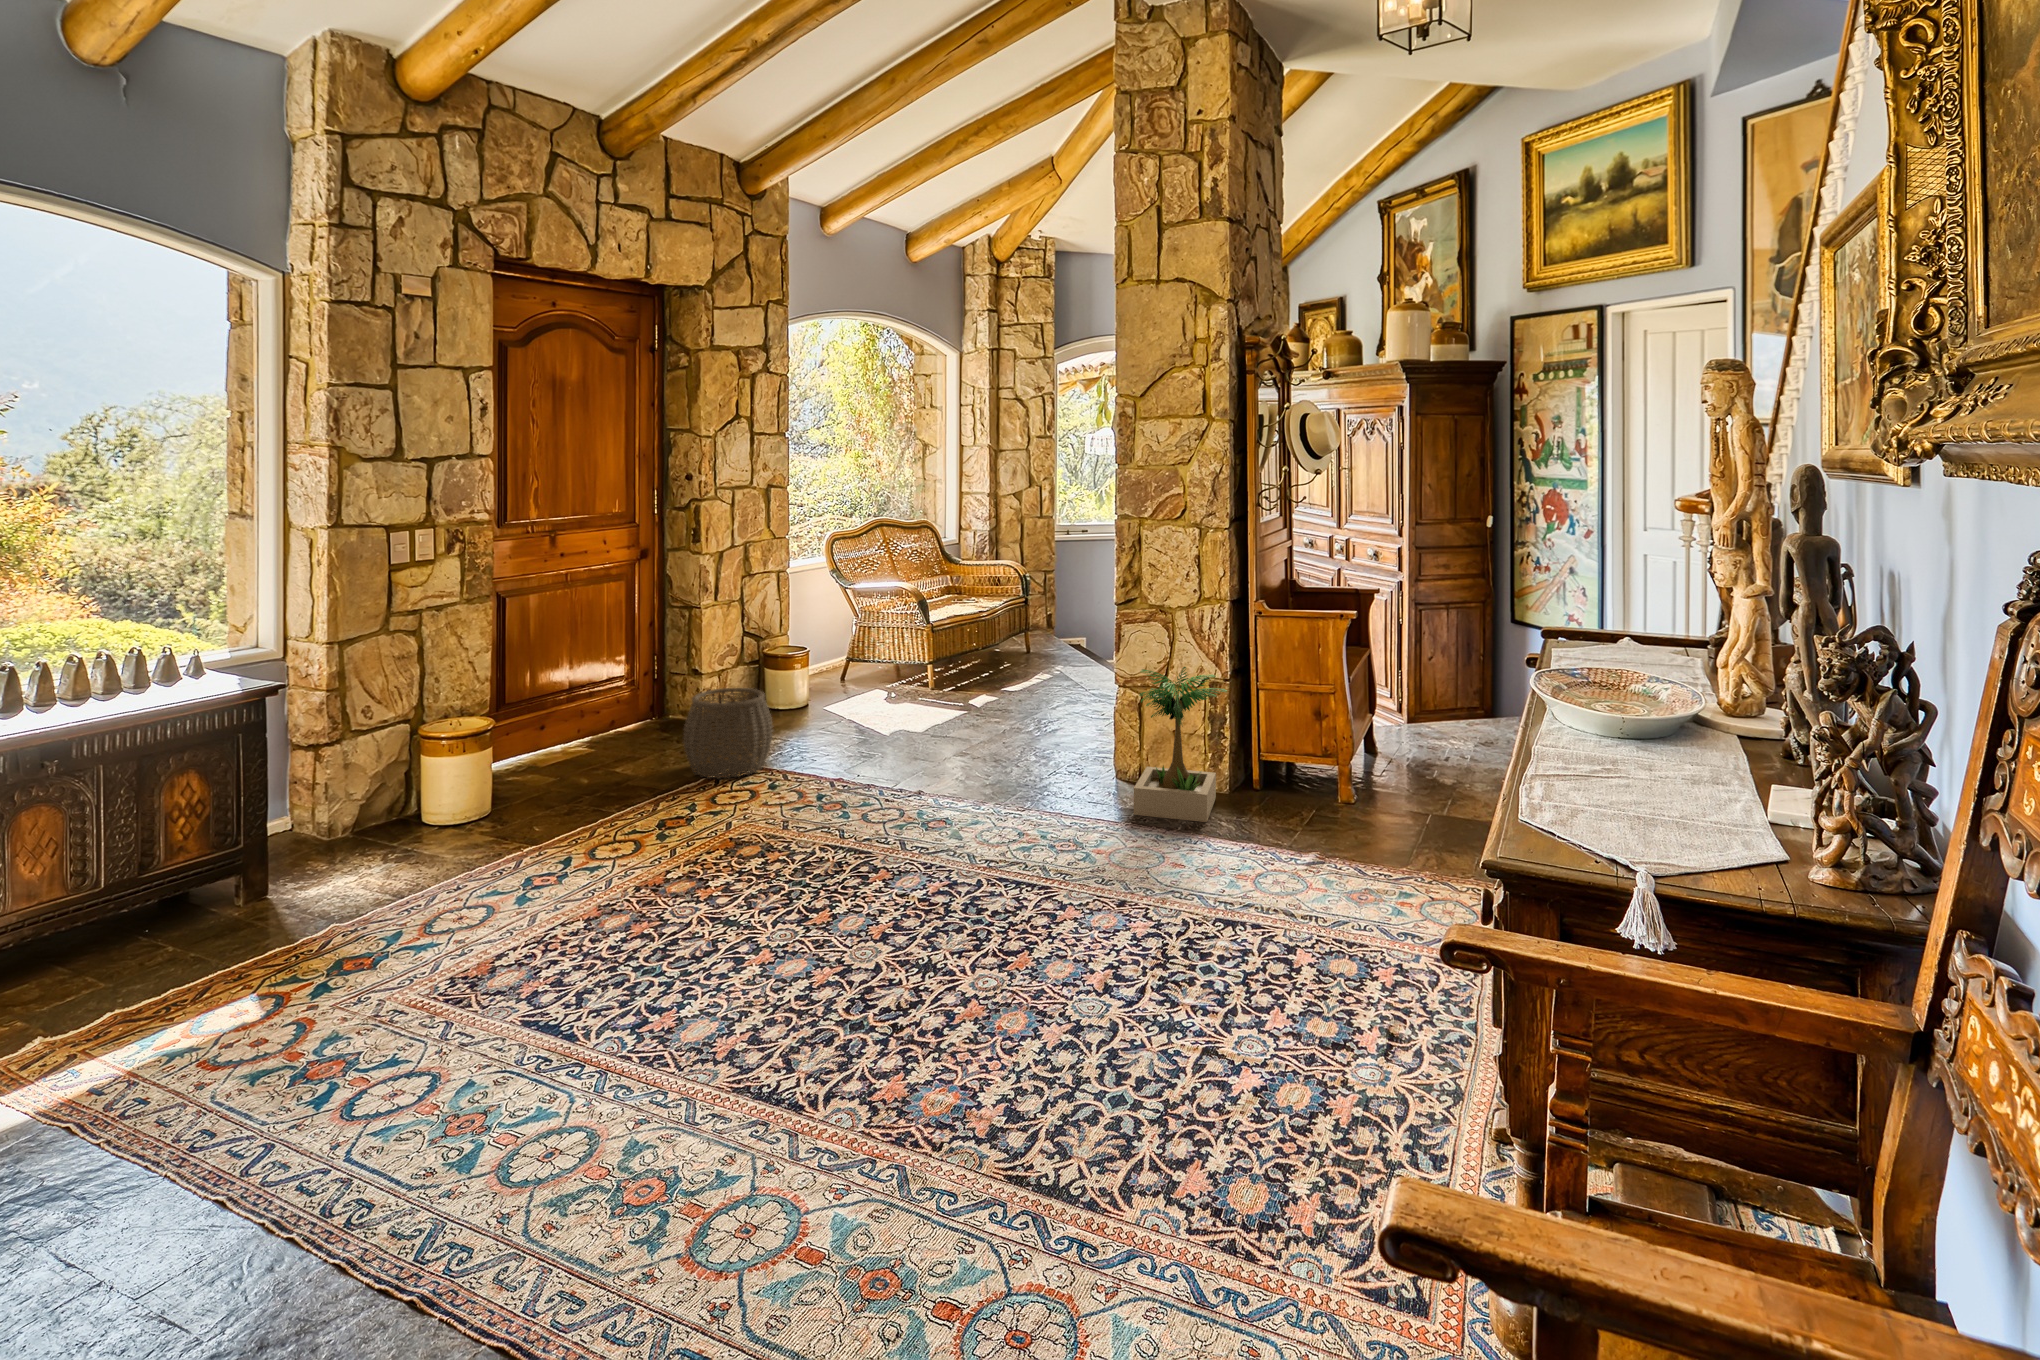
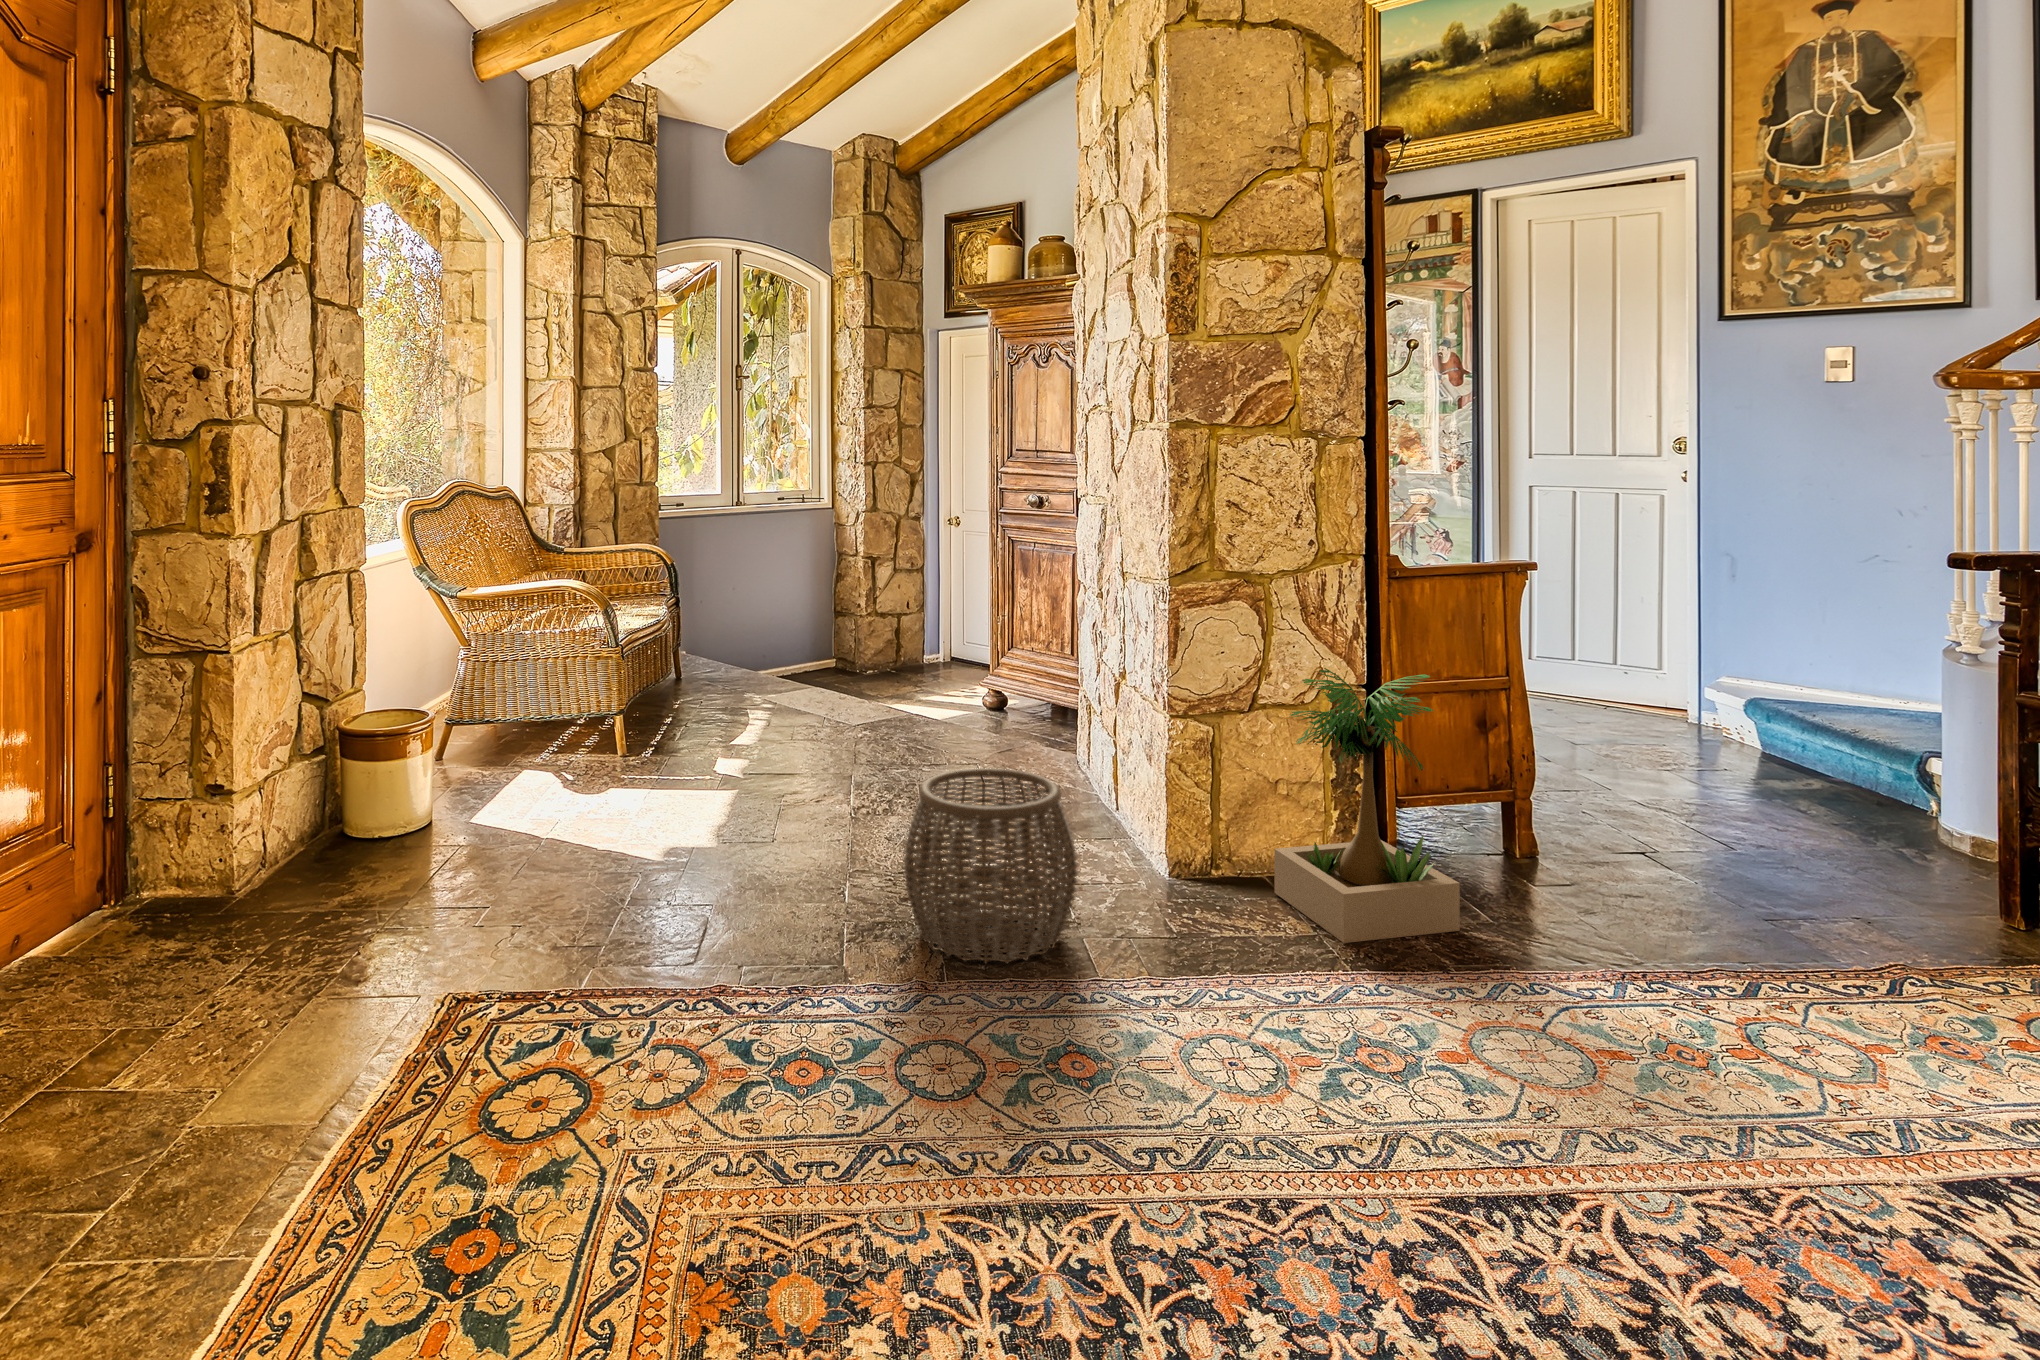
woven basket: present [684,688,773,779] -> present [903,768,1078,963]

